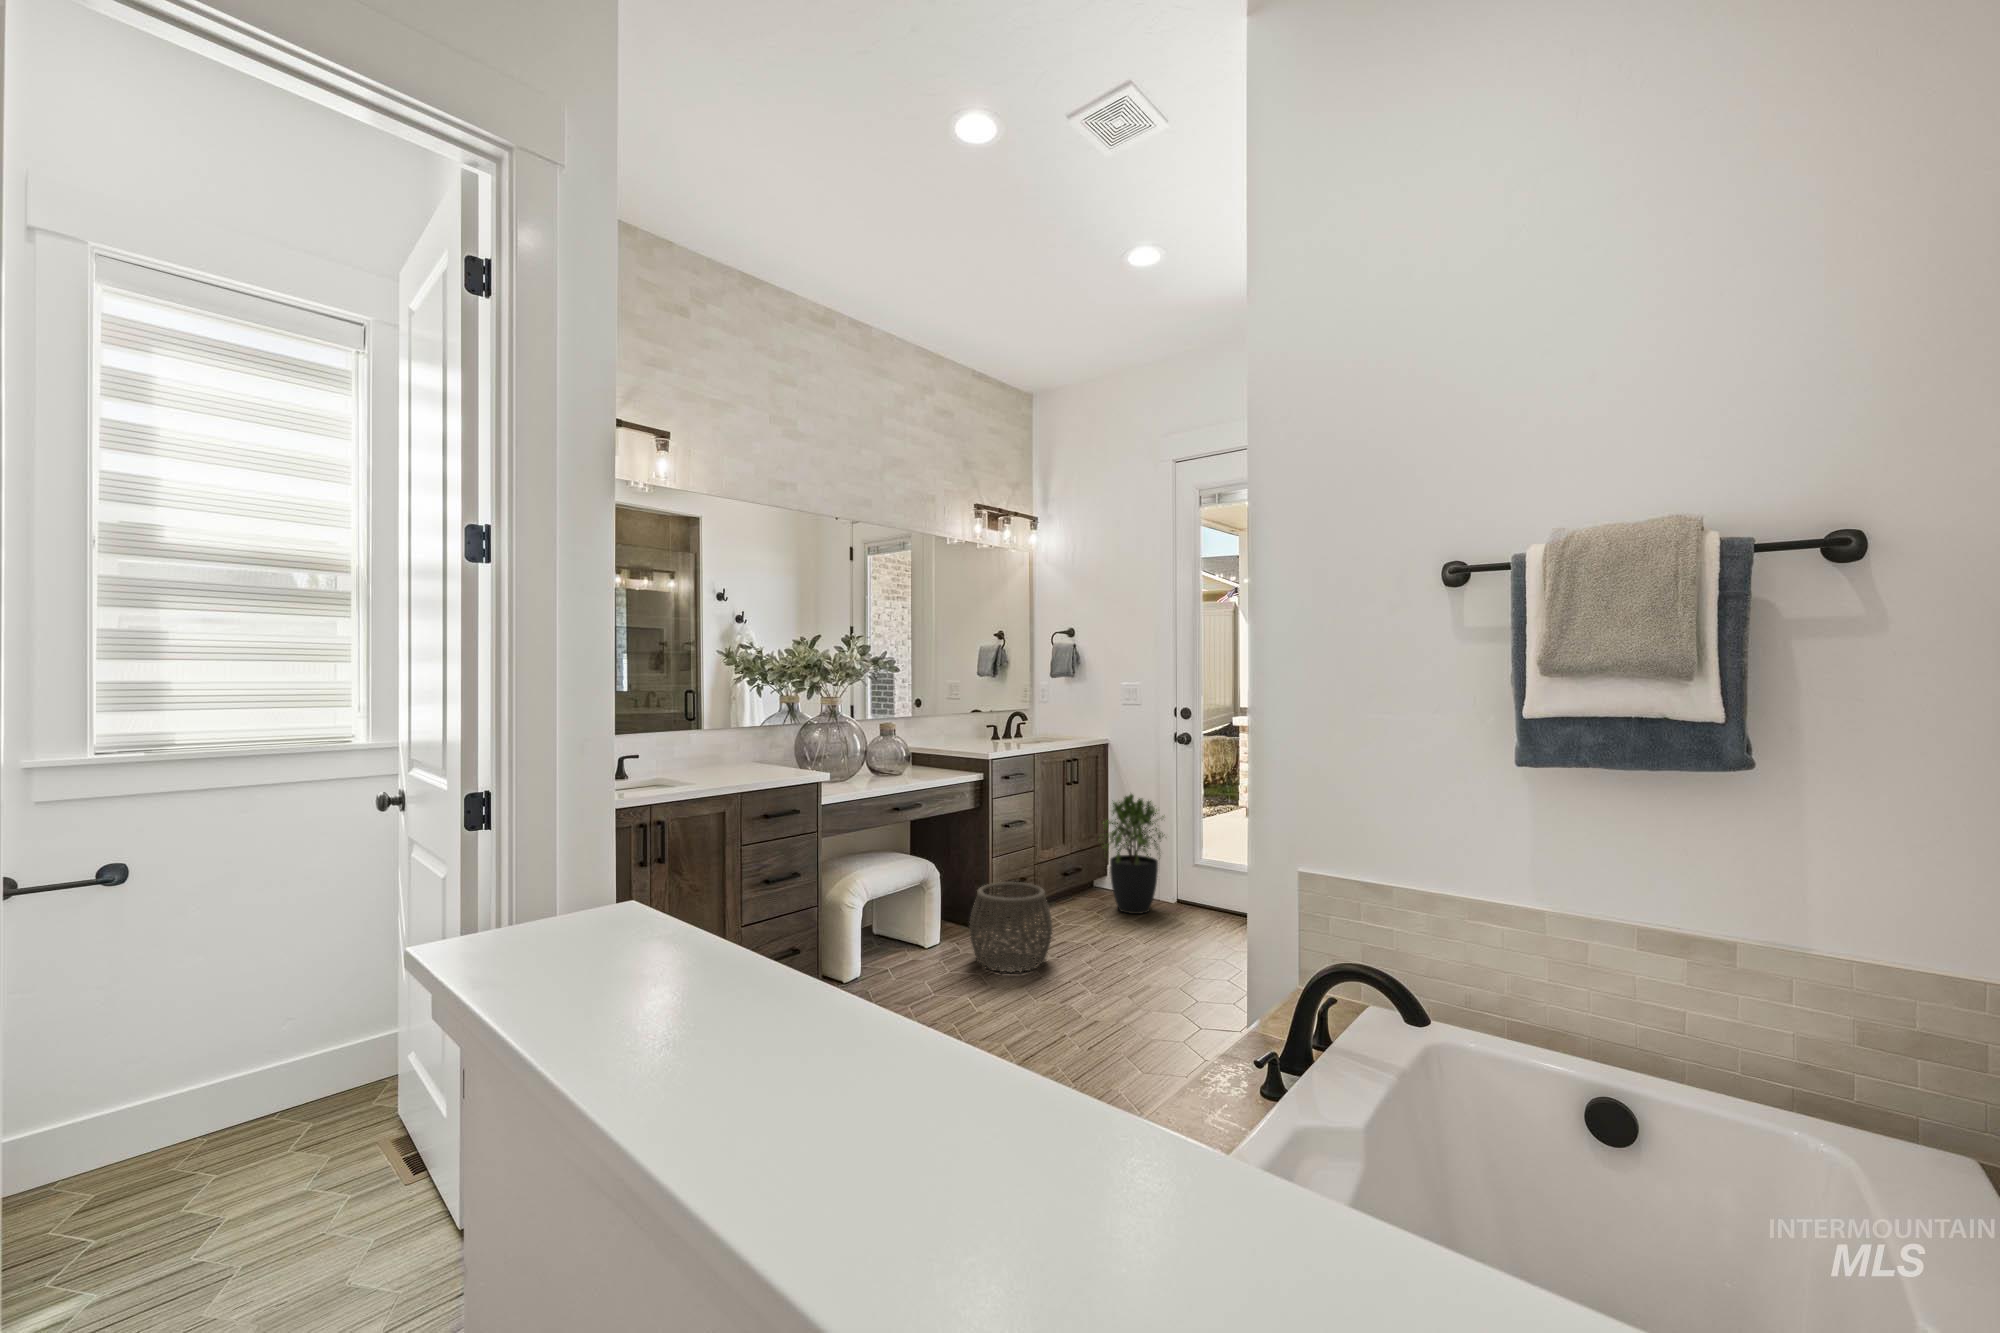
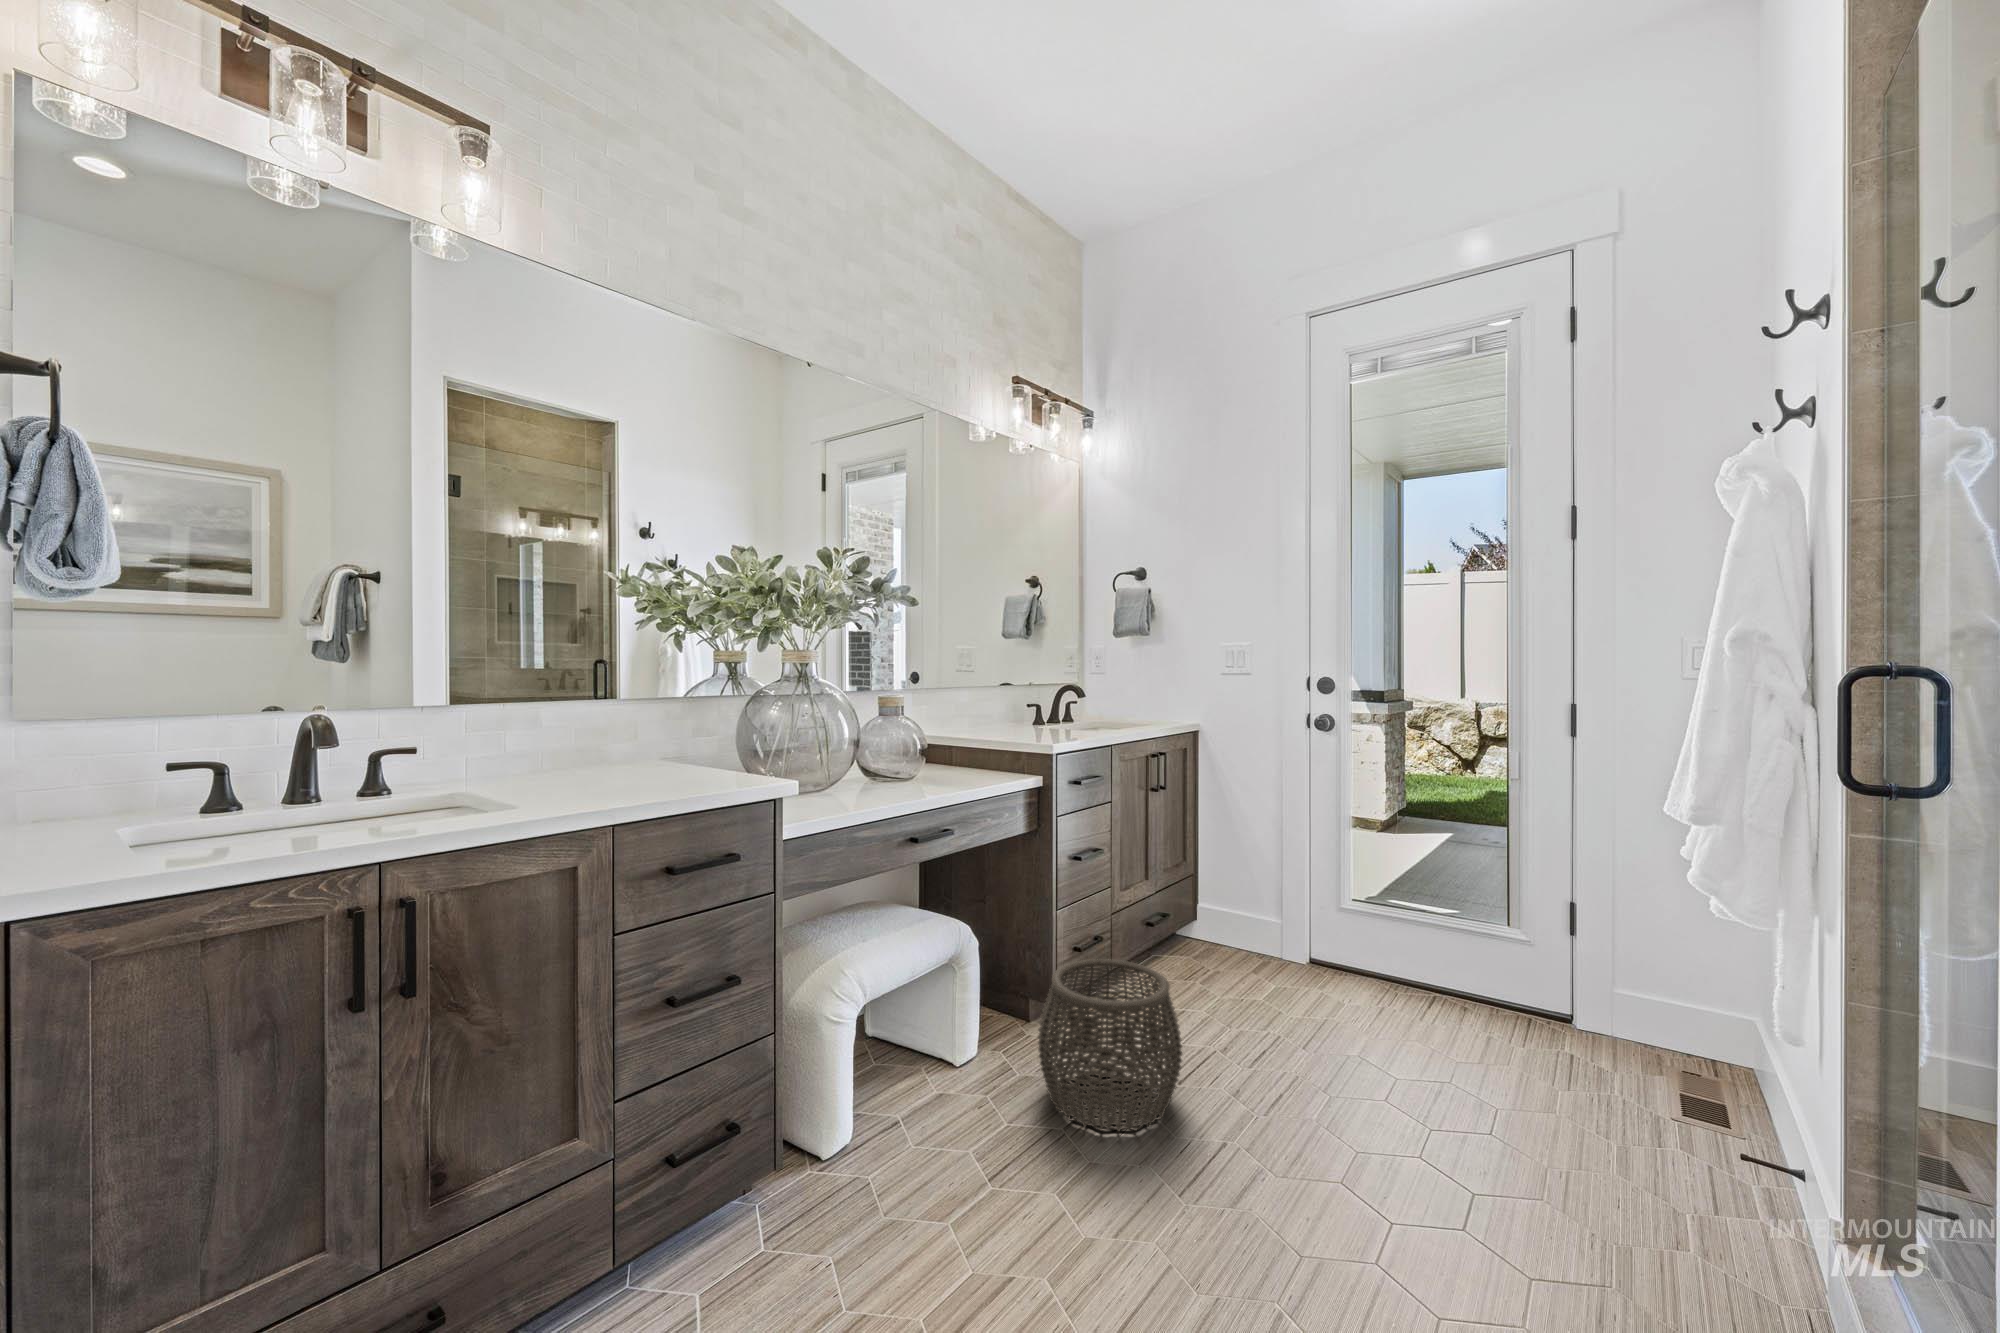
potted plant: present [1104,794,1165,914] -> none [1197,802,1303,986]

